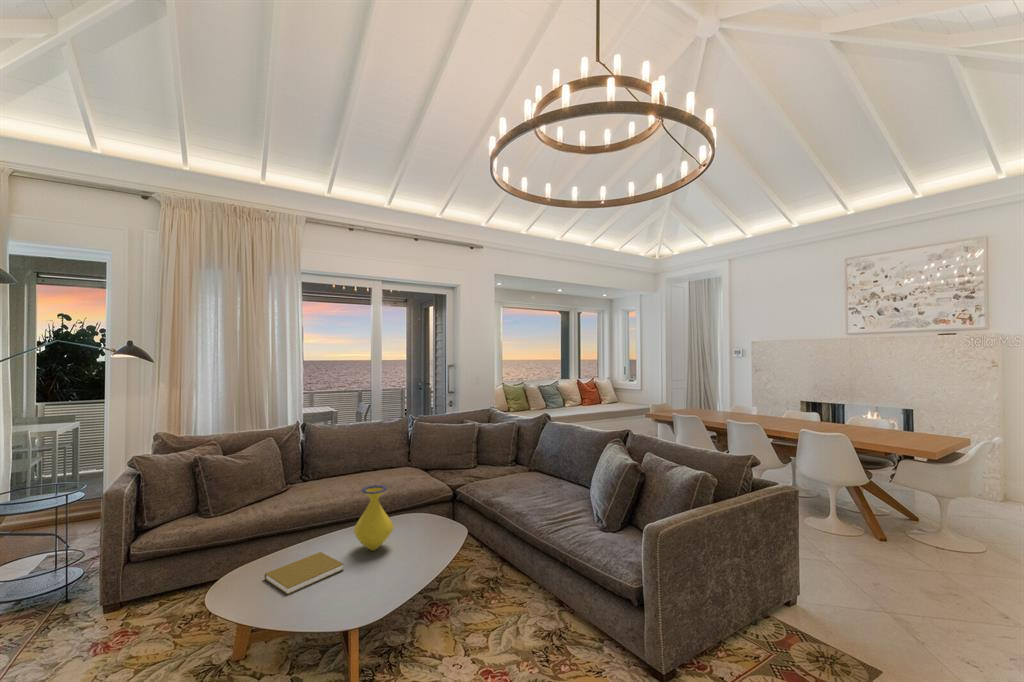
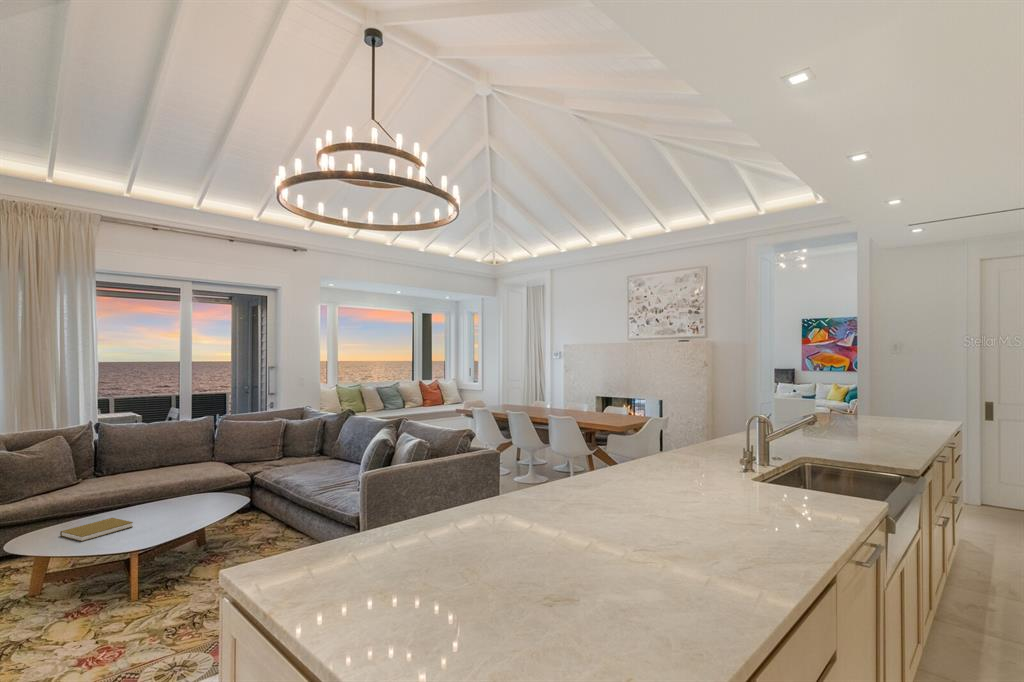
vase: present [354,485,394,550] -> none [144,464,181,516]

